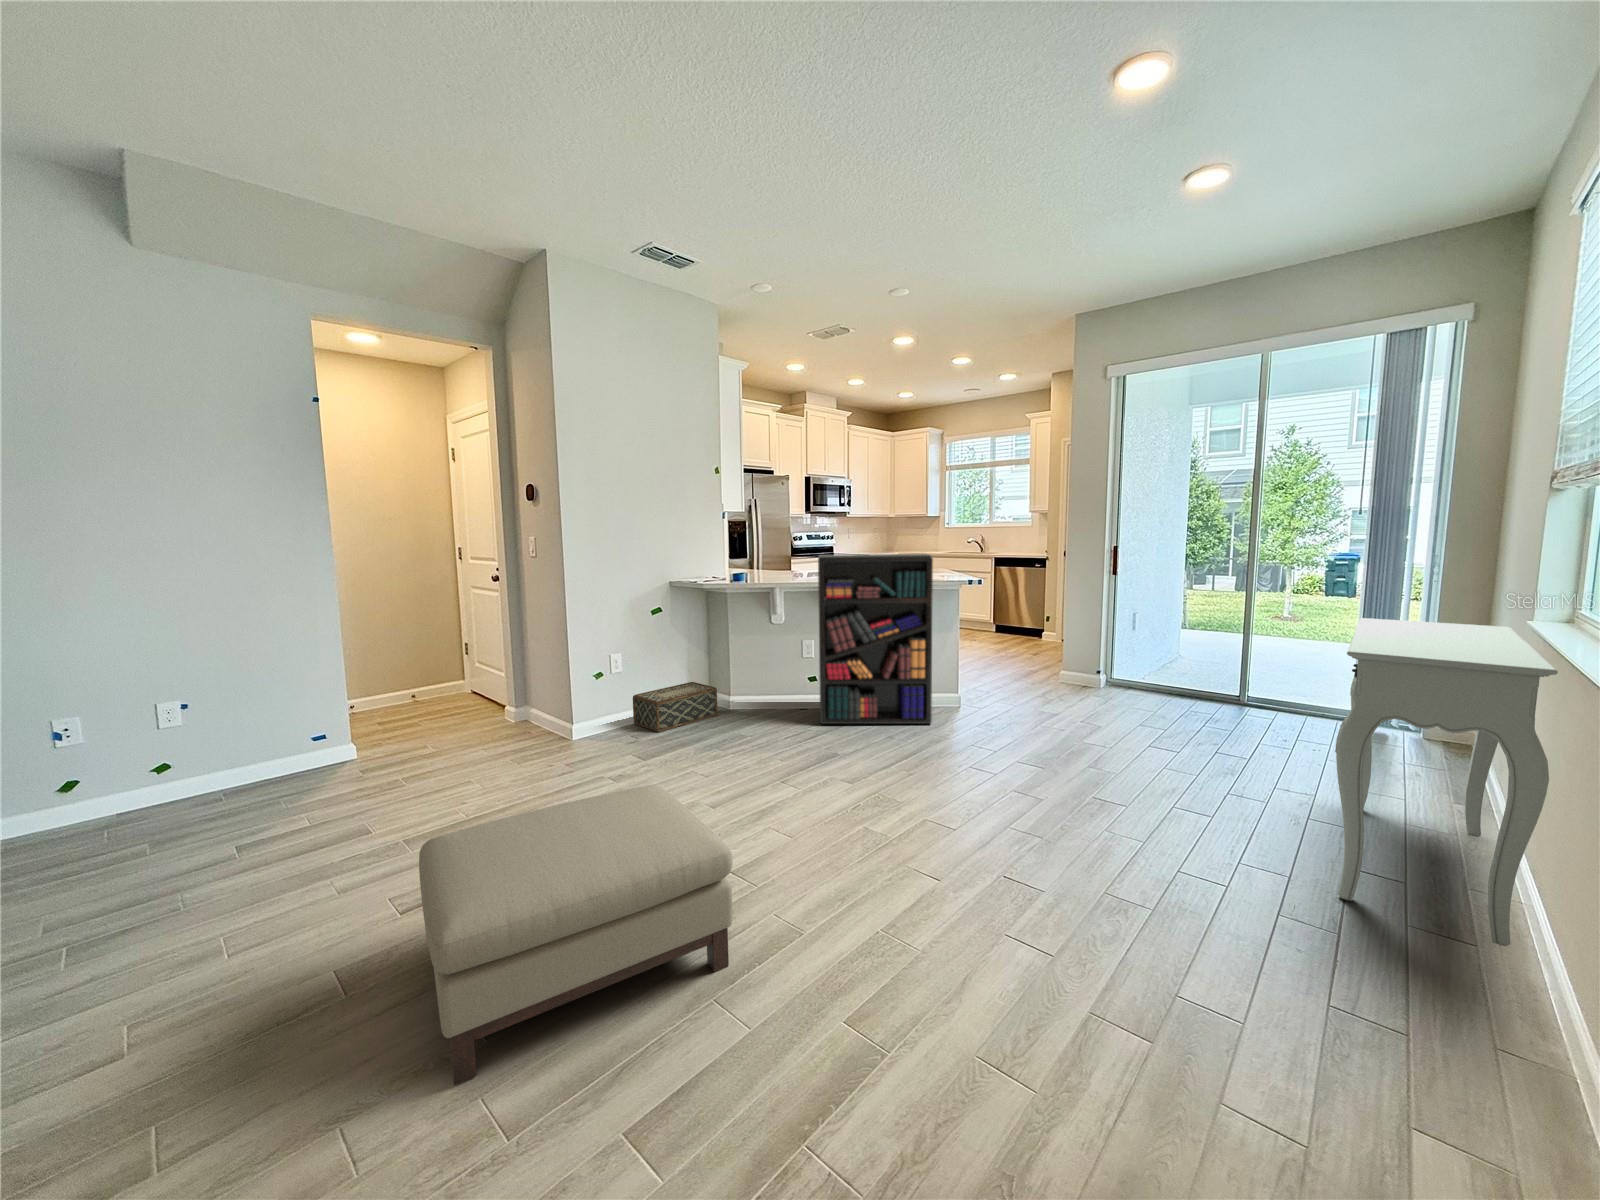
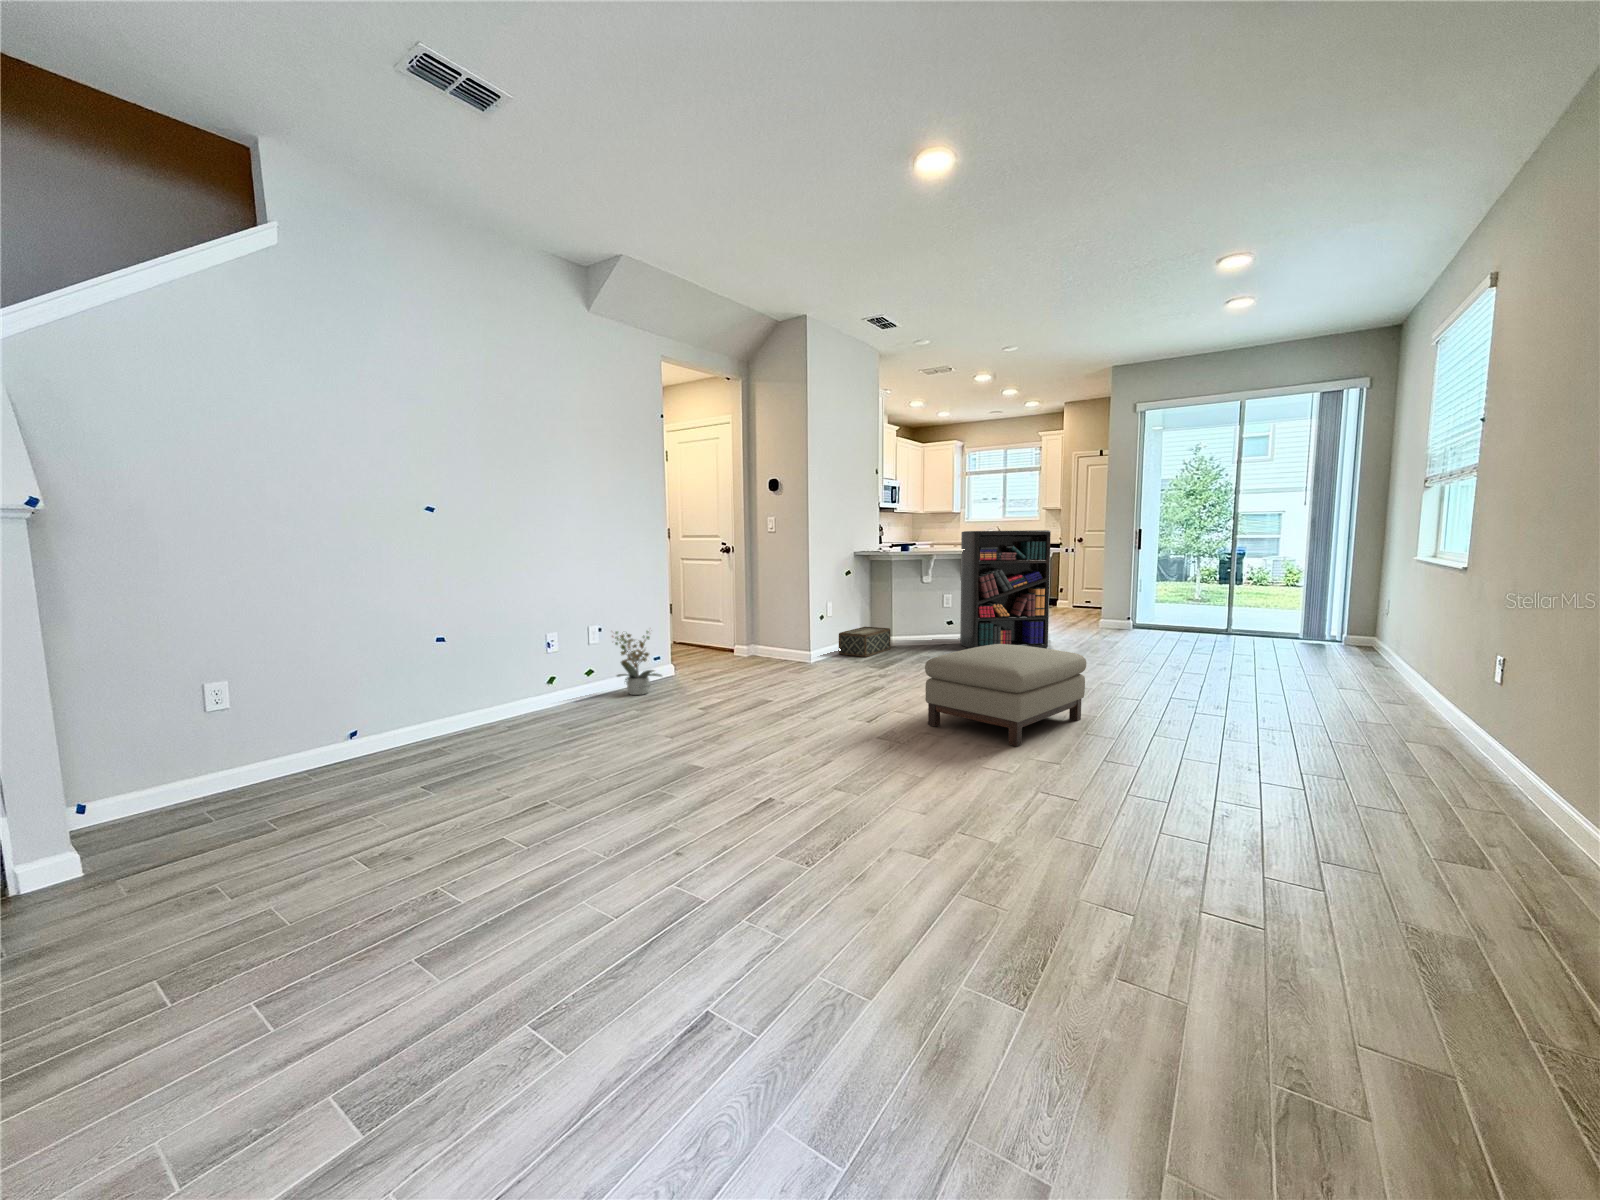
console table: present [1335,618,1558,946] -> none [1324,558,1435,697]
potted plant: none [156,708,275,808] -> present [612,631,662,695]

